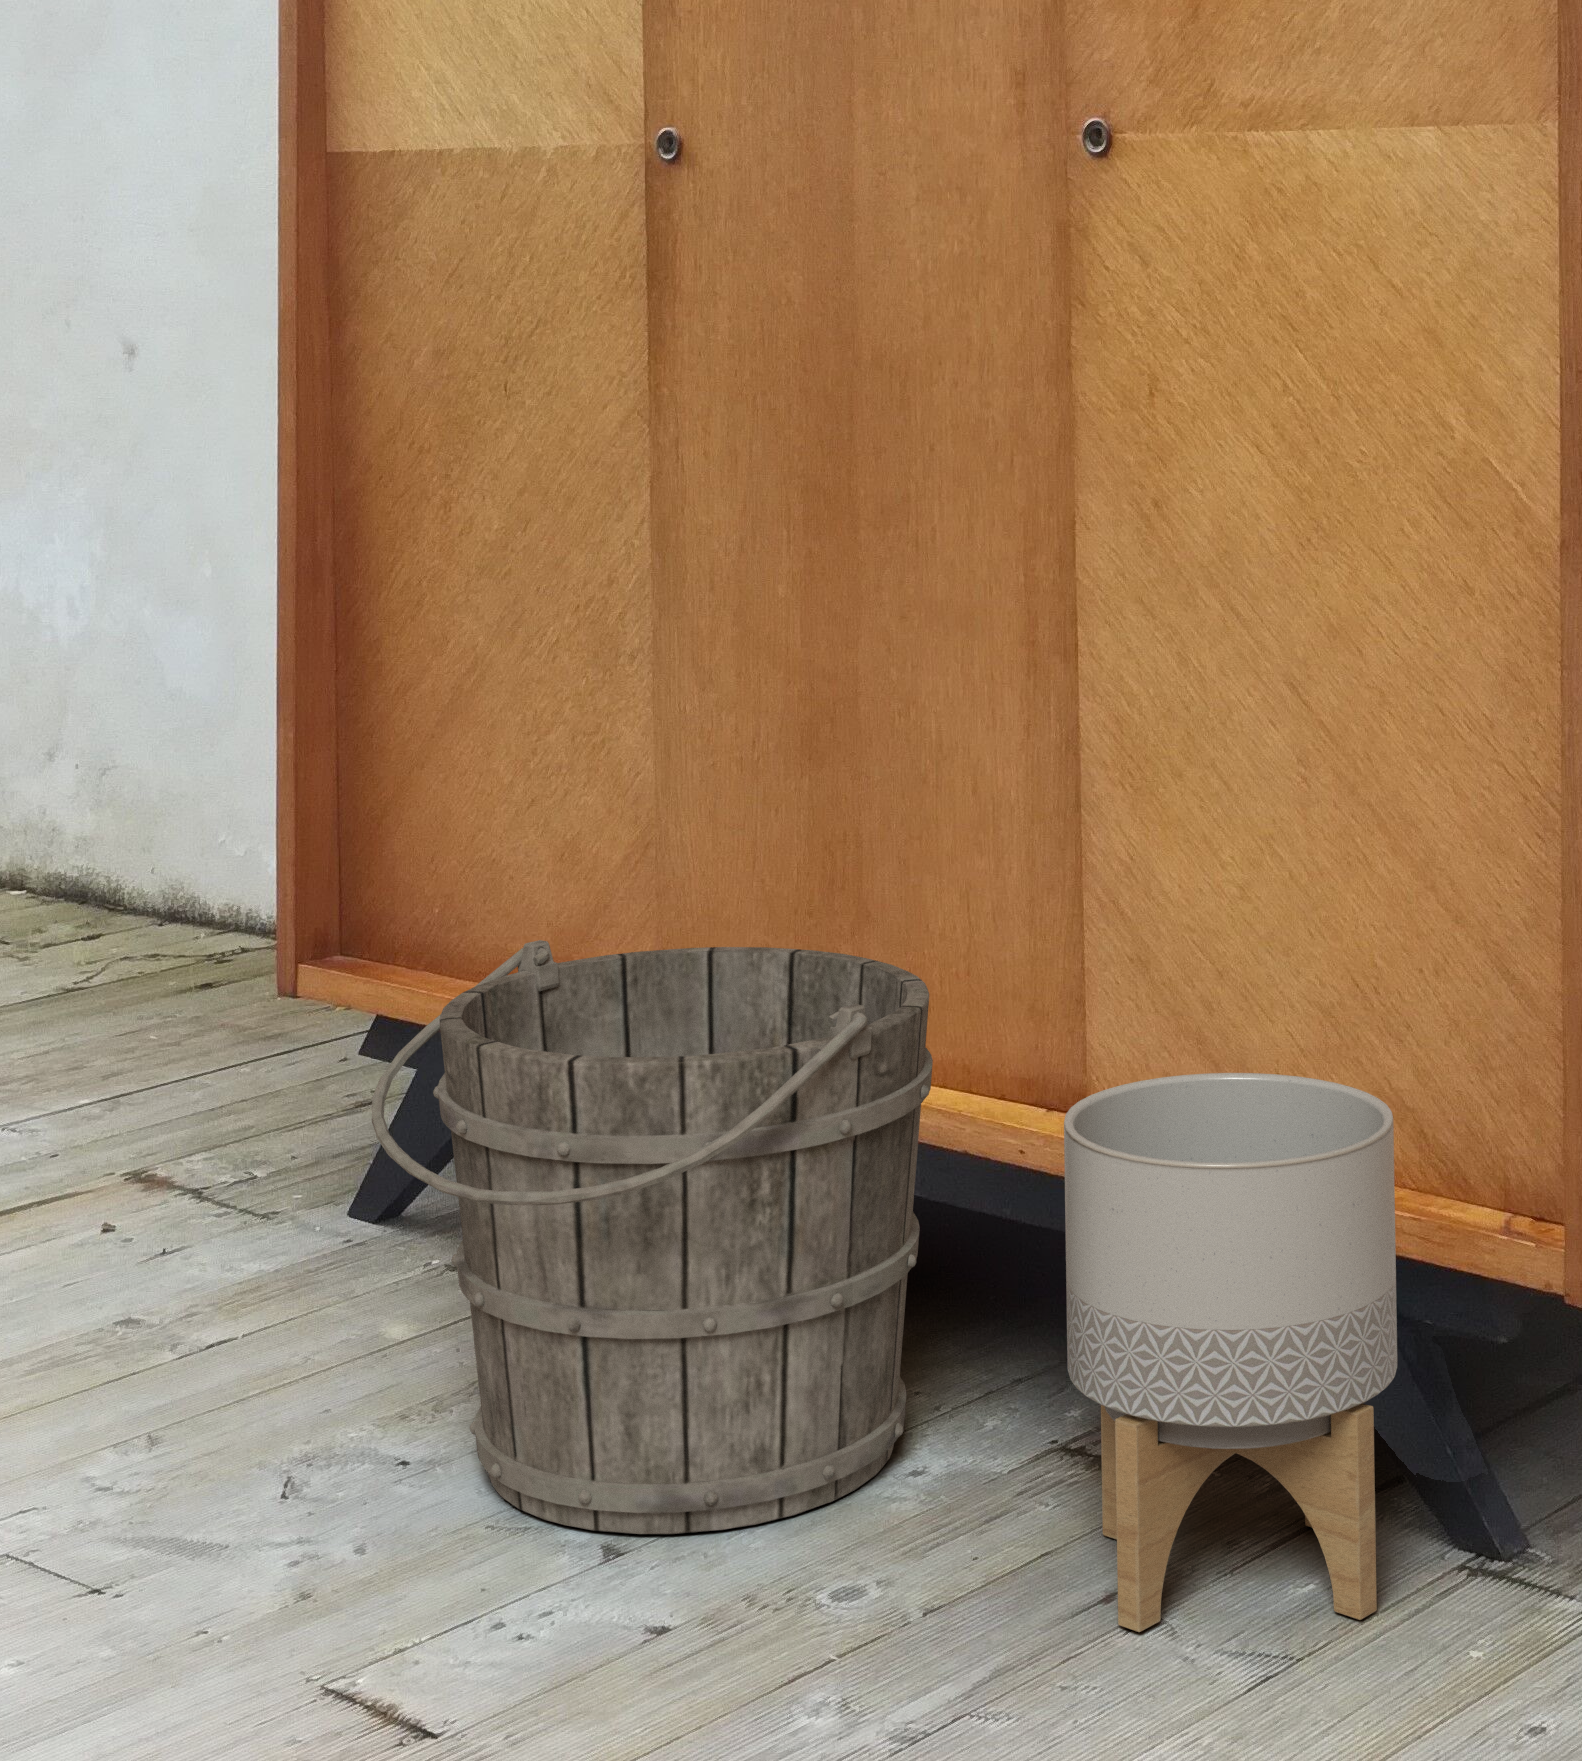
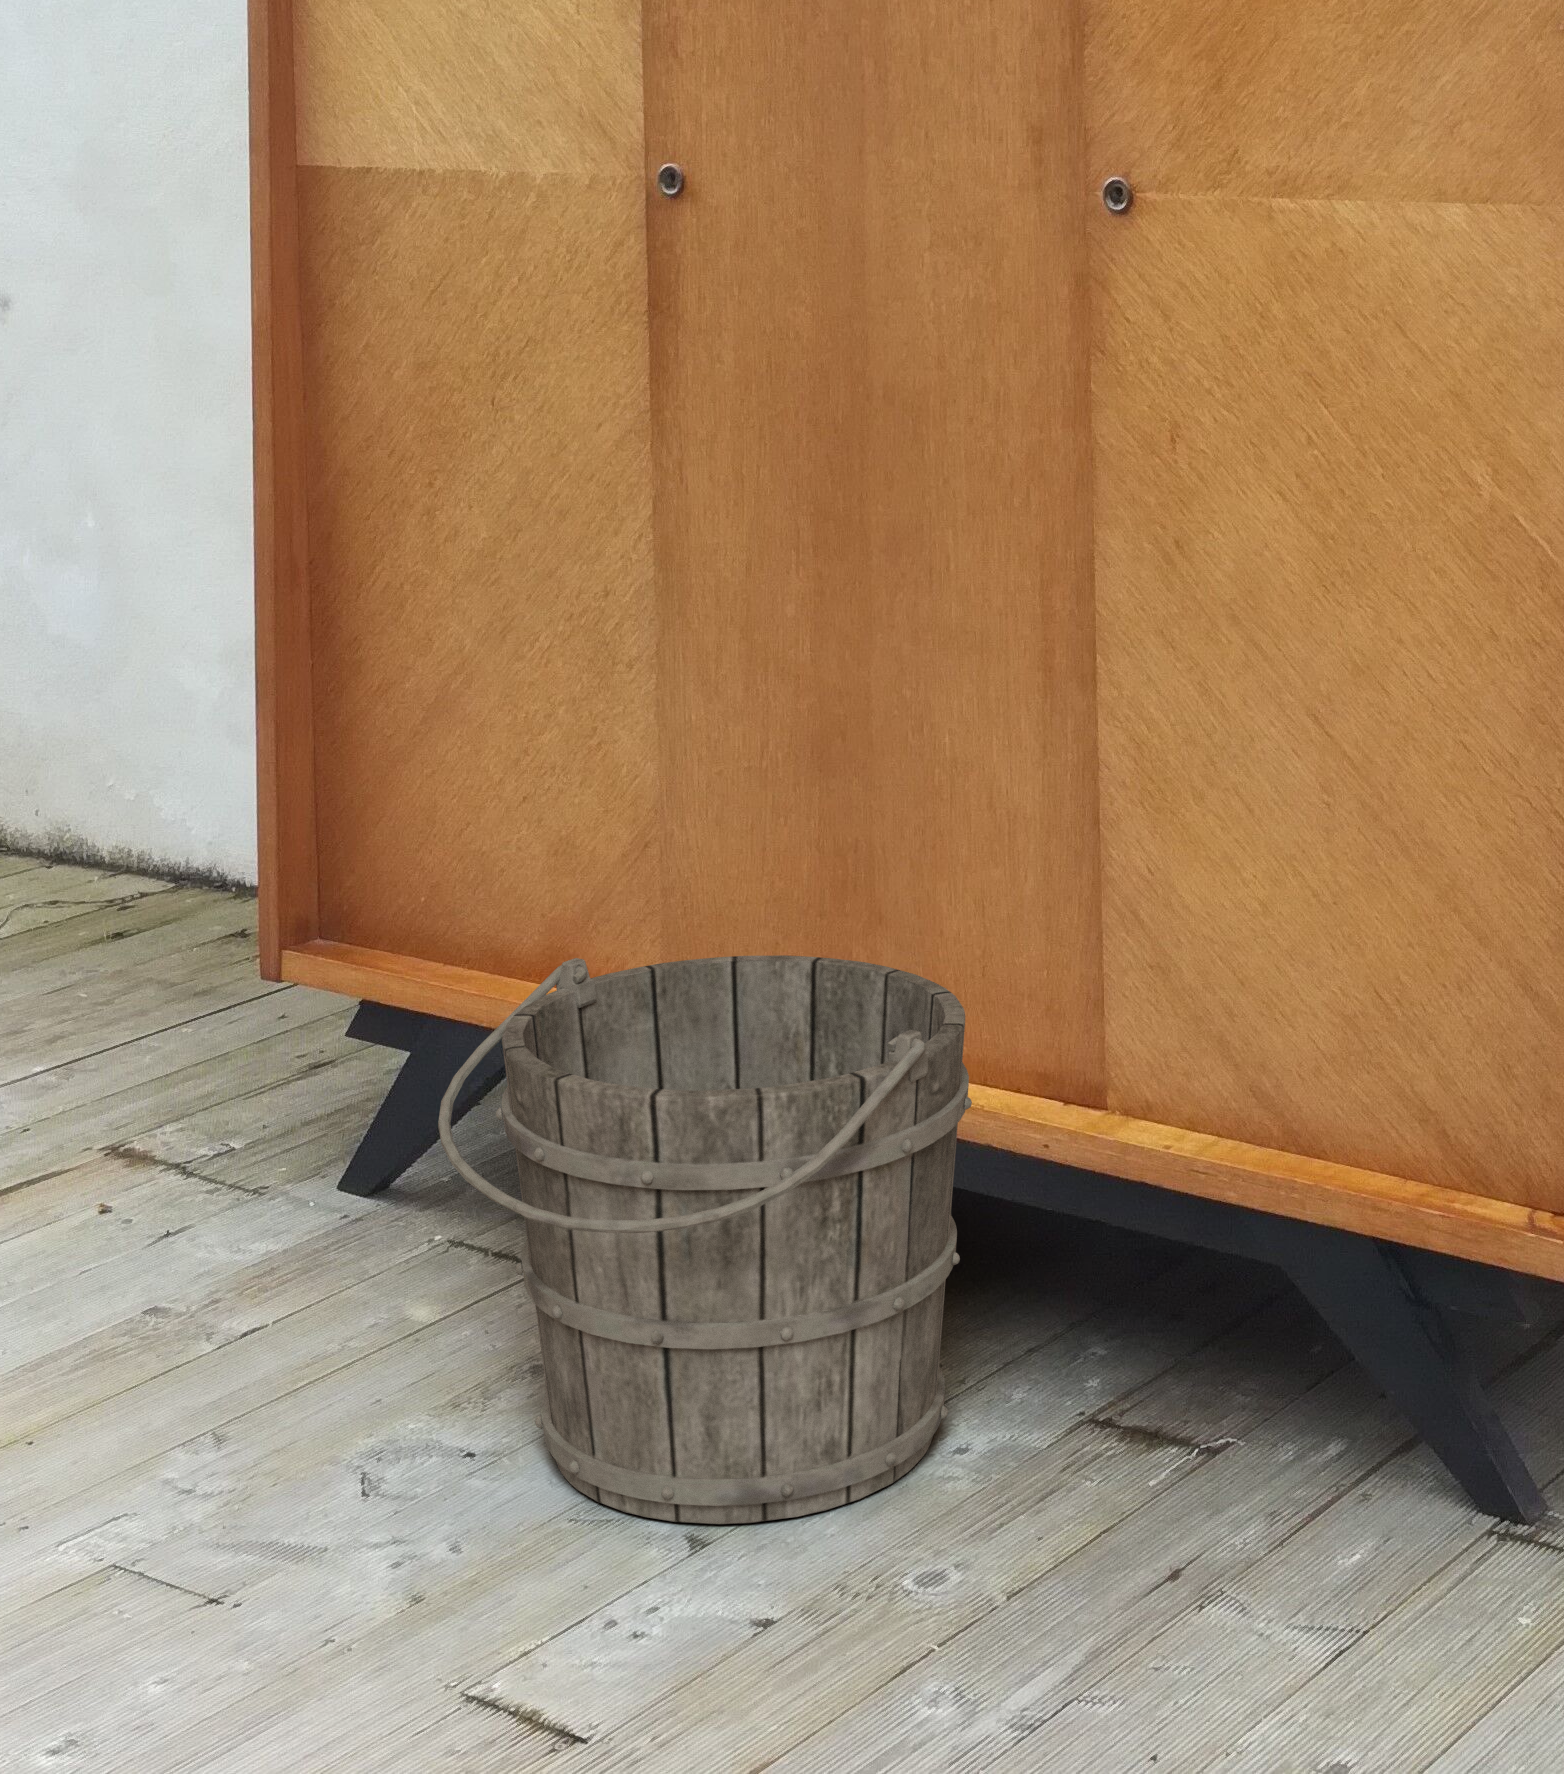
planter: present [1064,1073,1397,1632] -> none [1127,1085,1435,1610]

